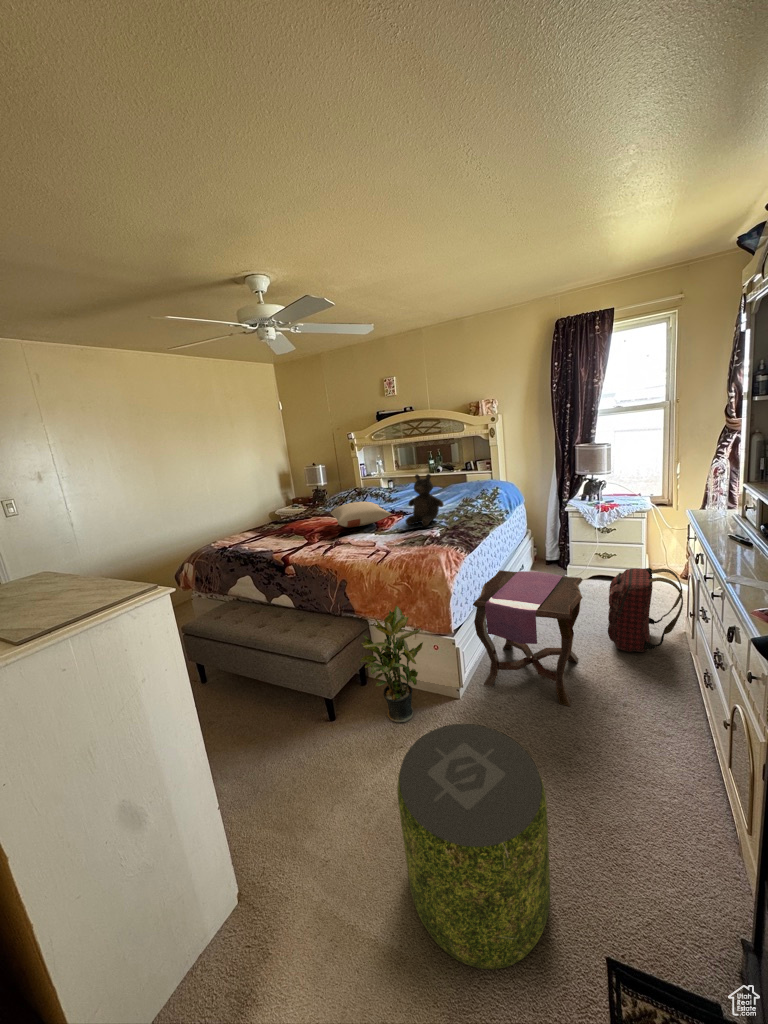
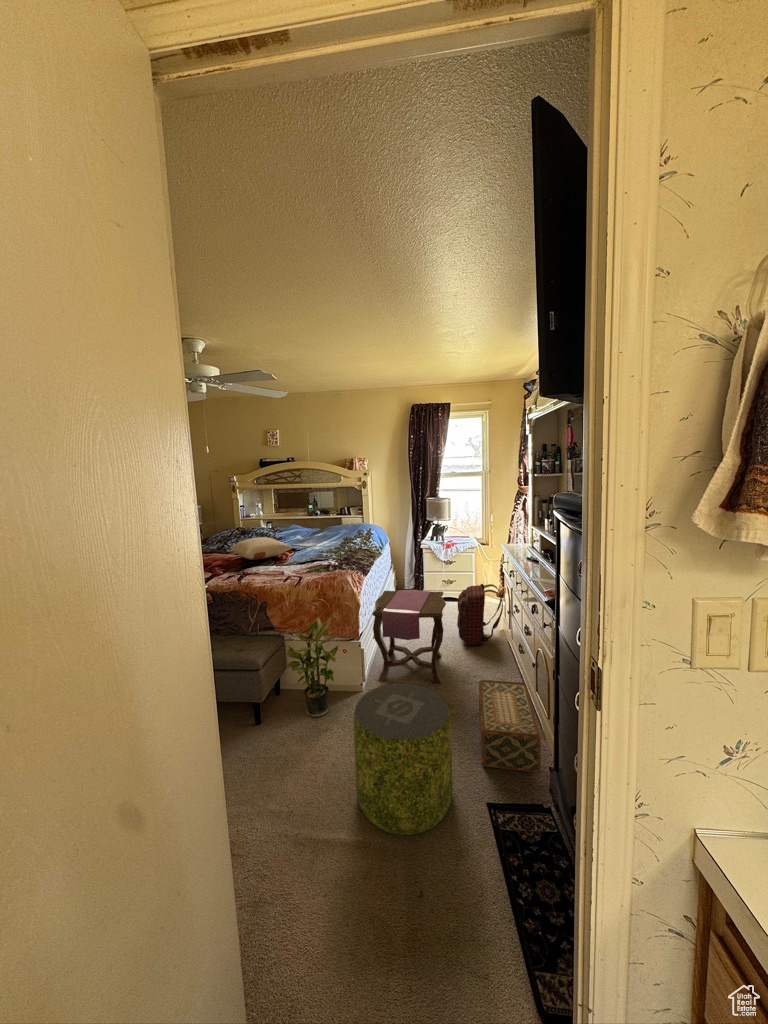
teddy bear: present [406,474,444,526] -> none [306,514,338,557]
woven basket: none [611,725,729,929] -> present [479,680,541,773]

